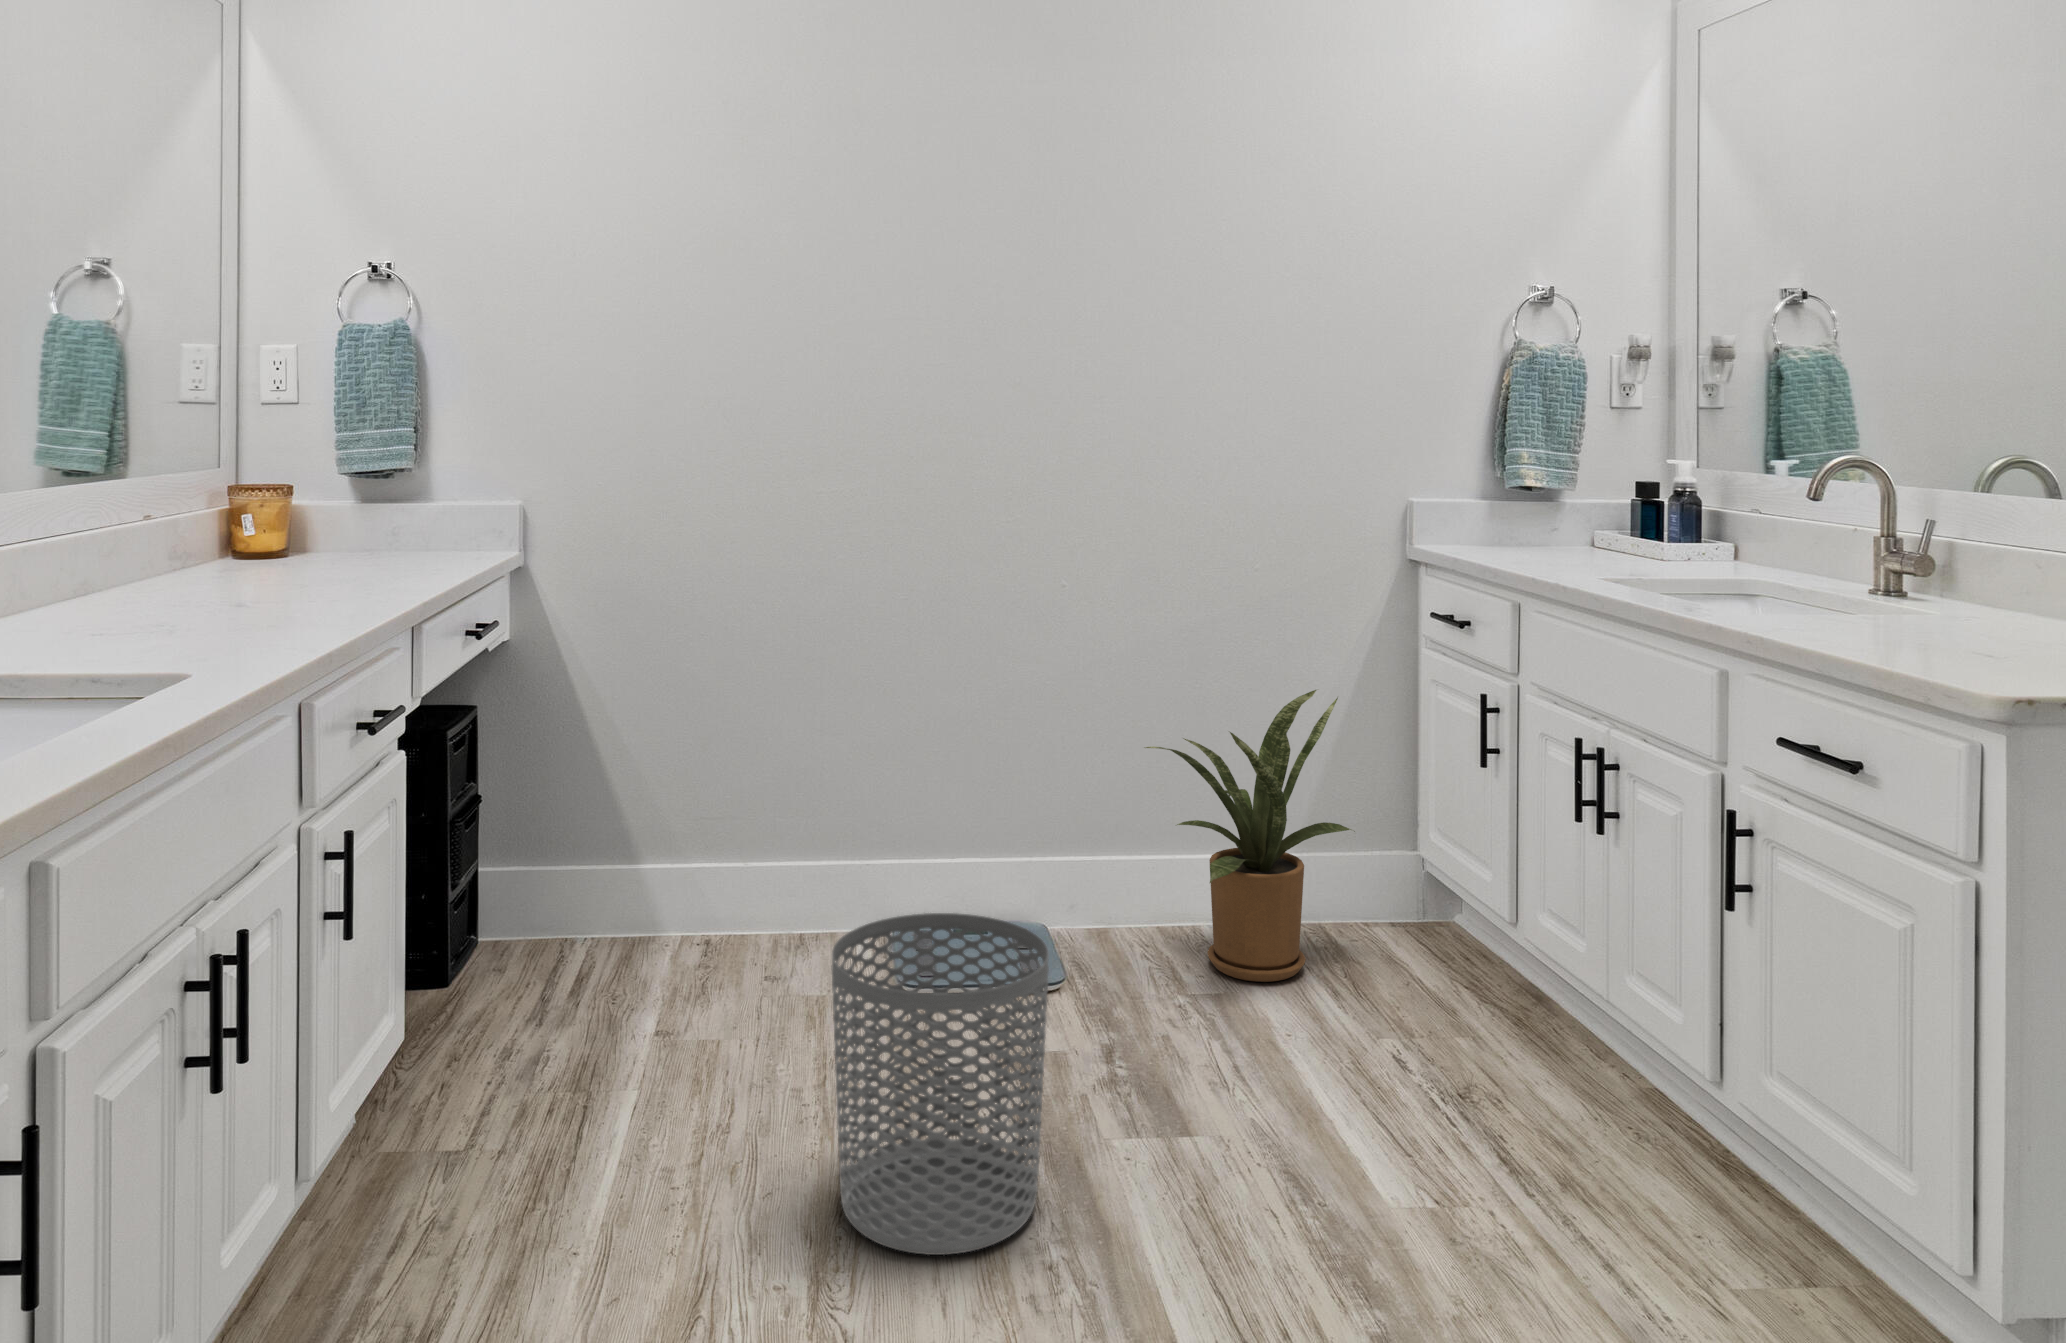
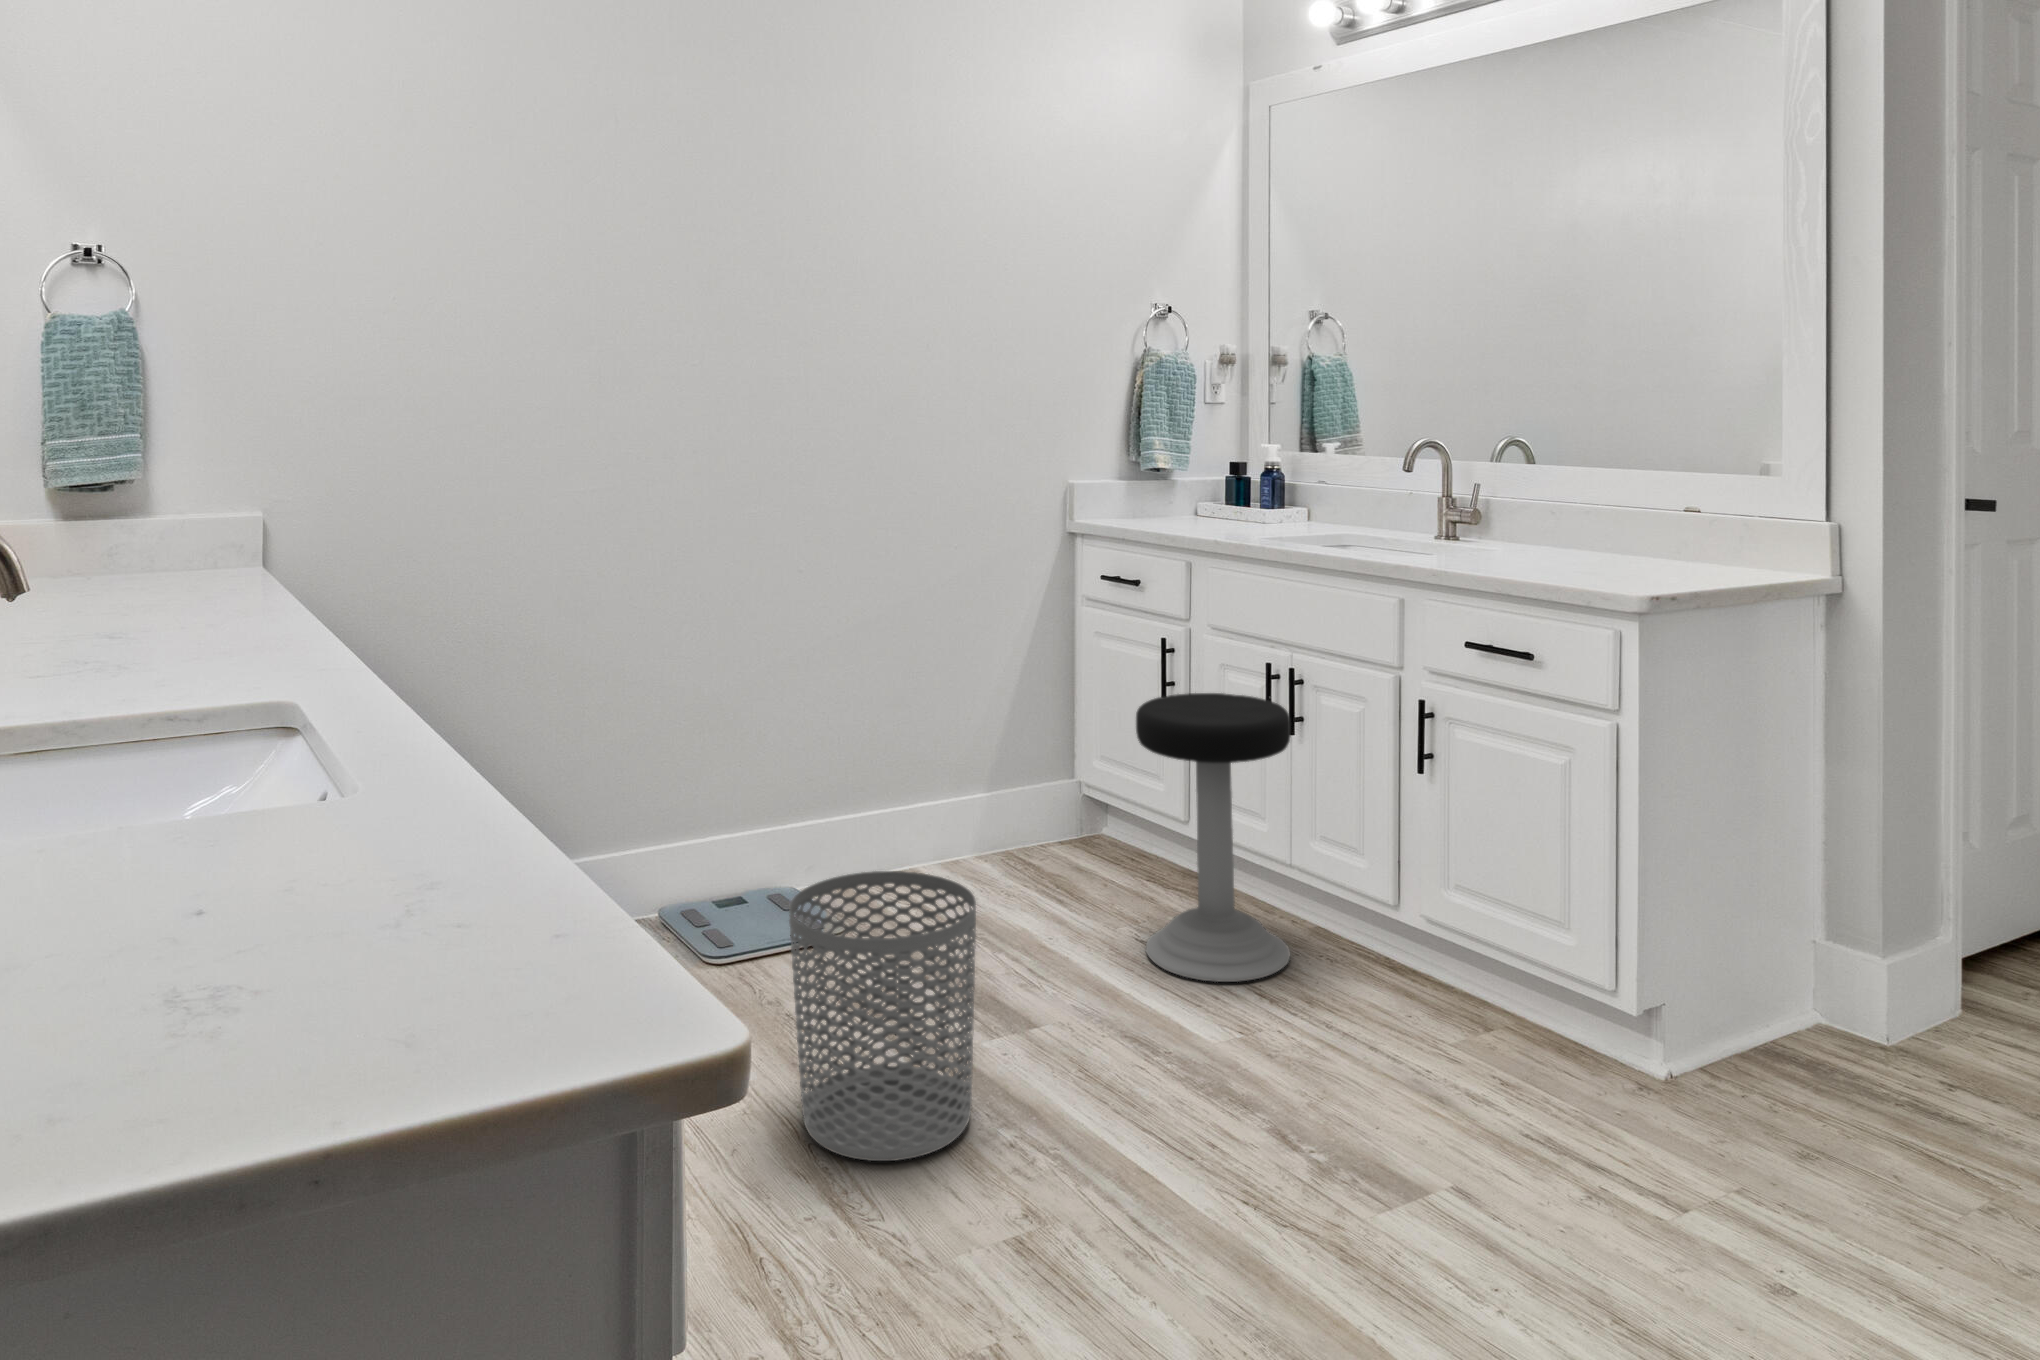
house plant: present [1144,690,1355,982] -> none [903,649,1050,902]
stool: none [1382,762,1585,1139] -> present [1136,693,1291,982]

